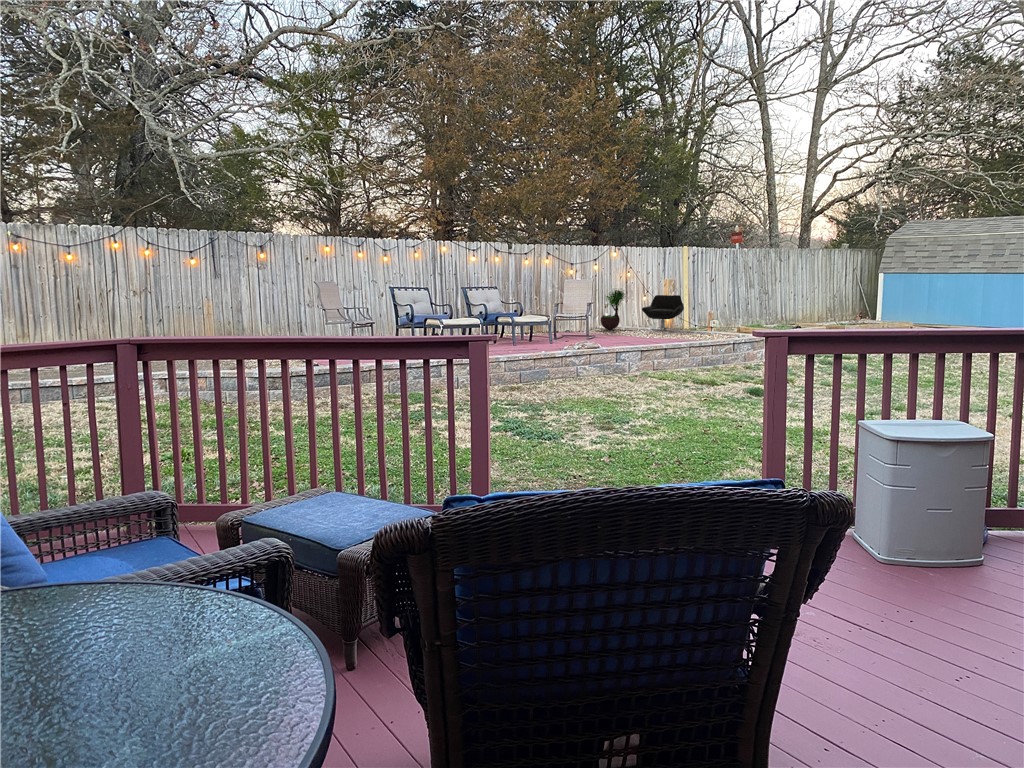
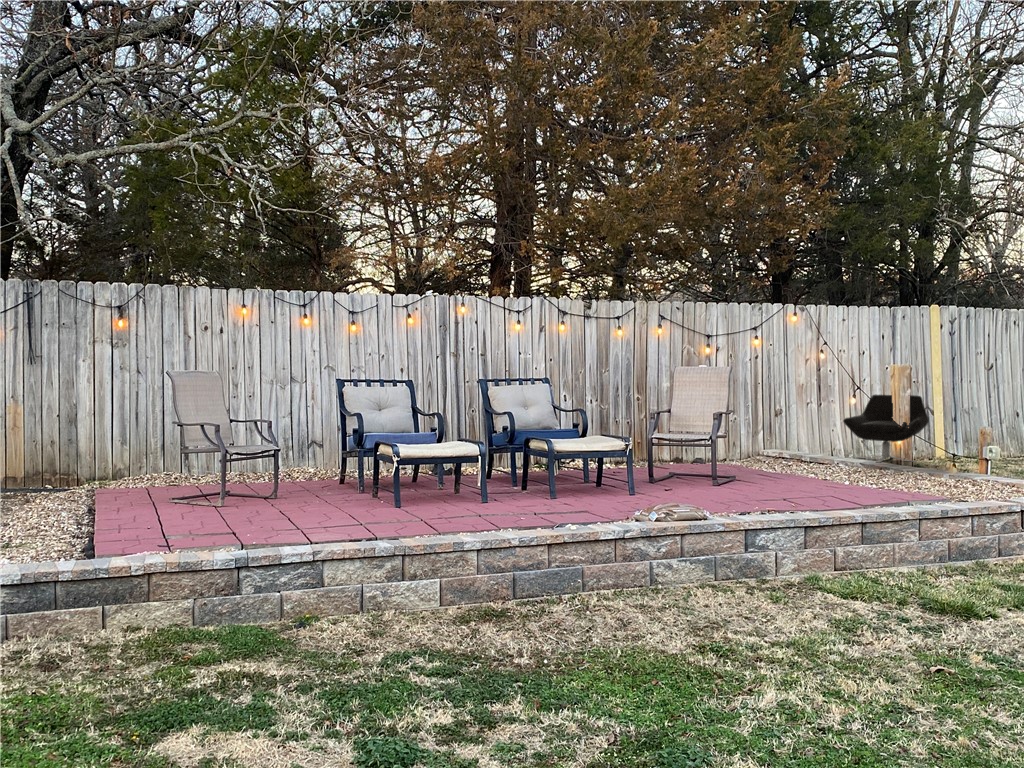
potted tree: present [601,290,625,330] -> none [764,377,812,458]

